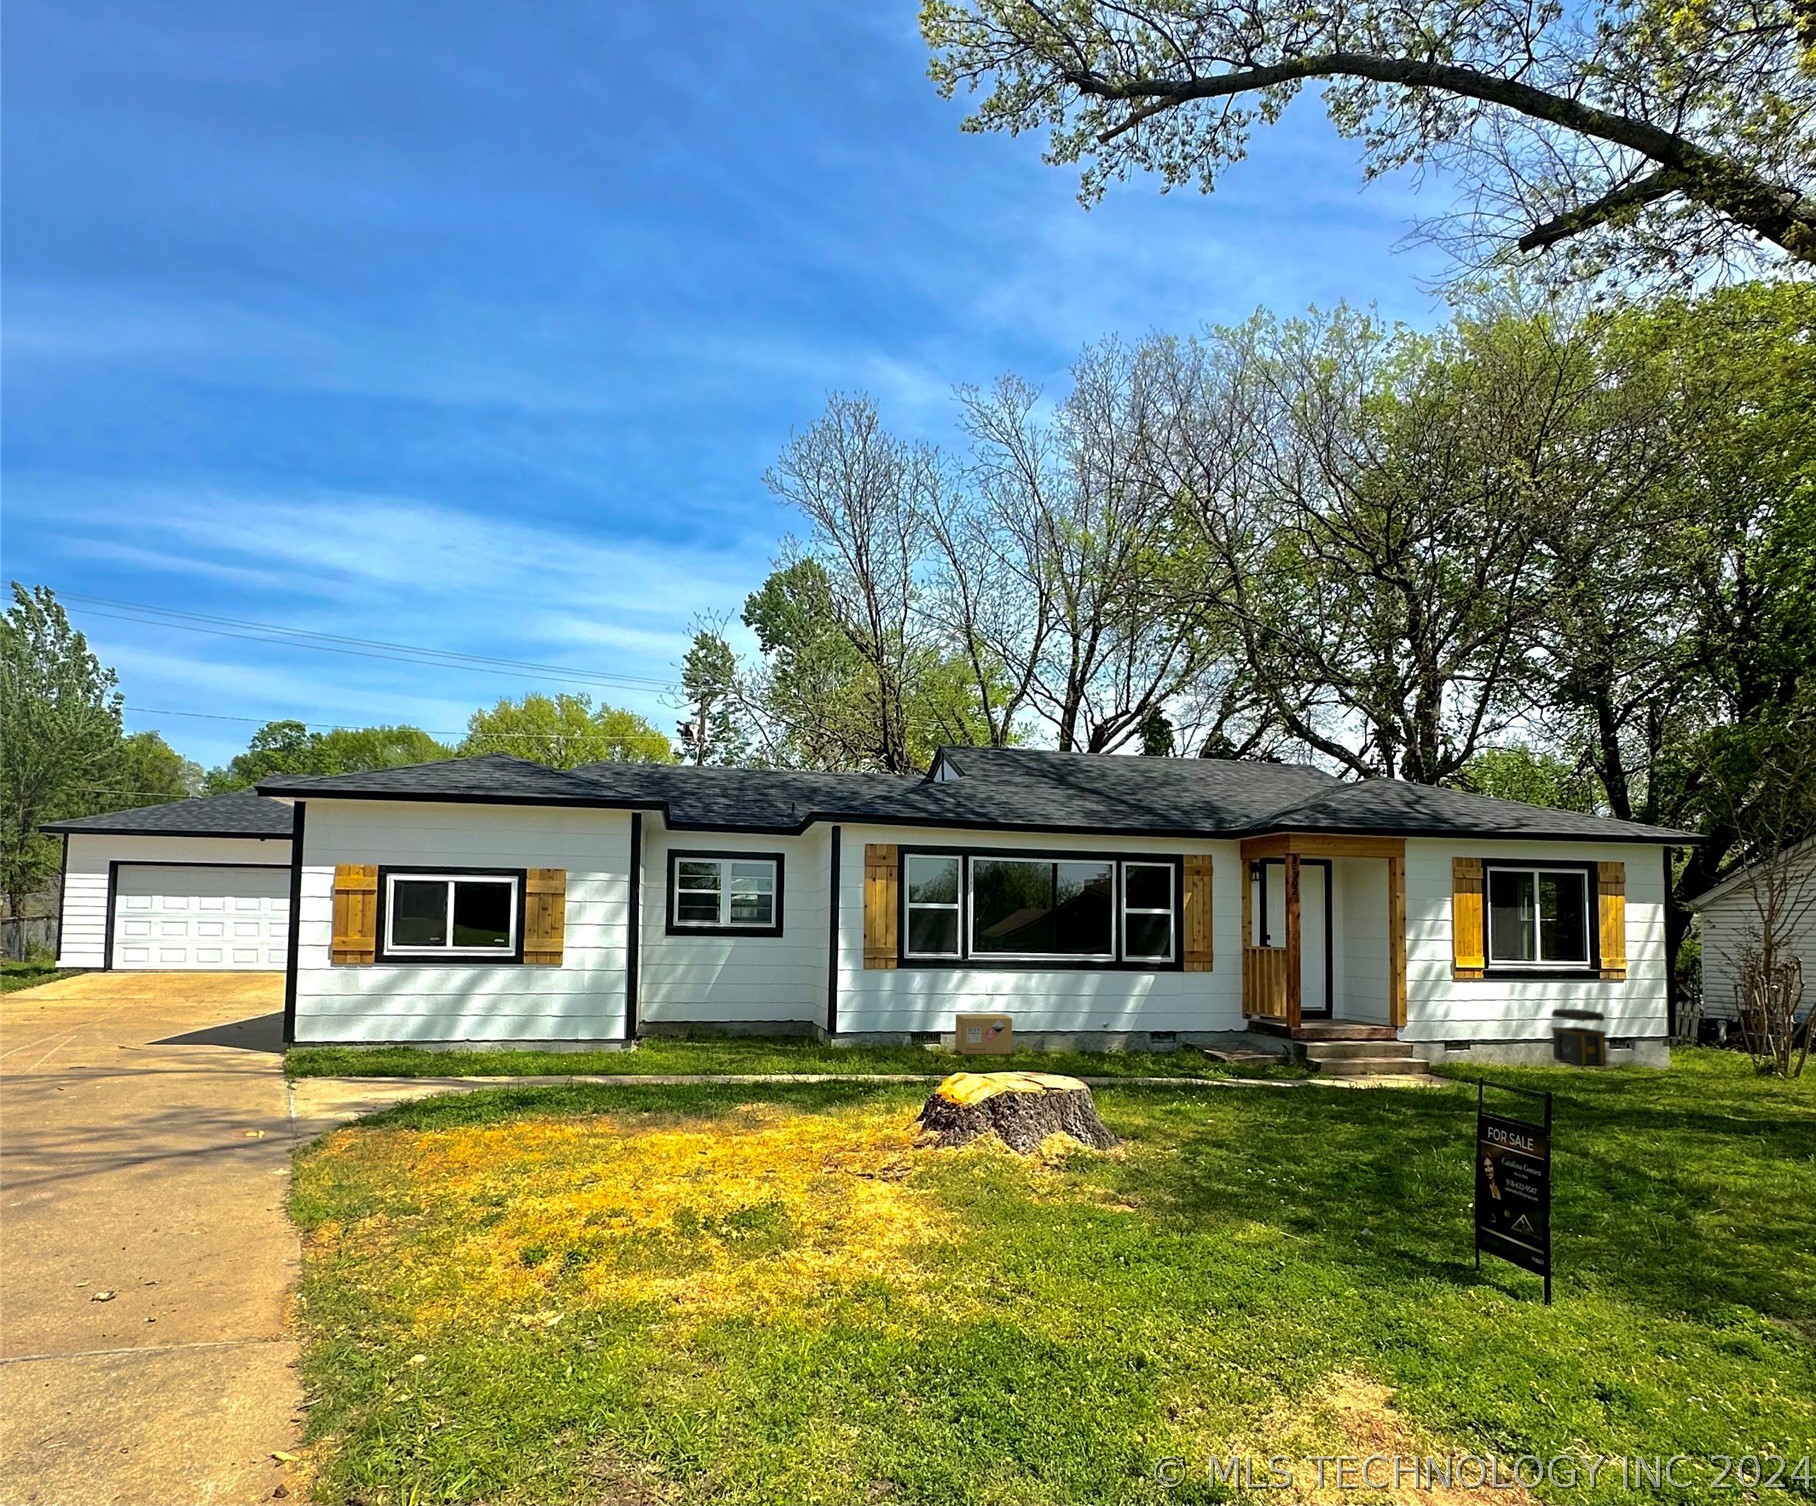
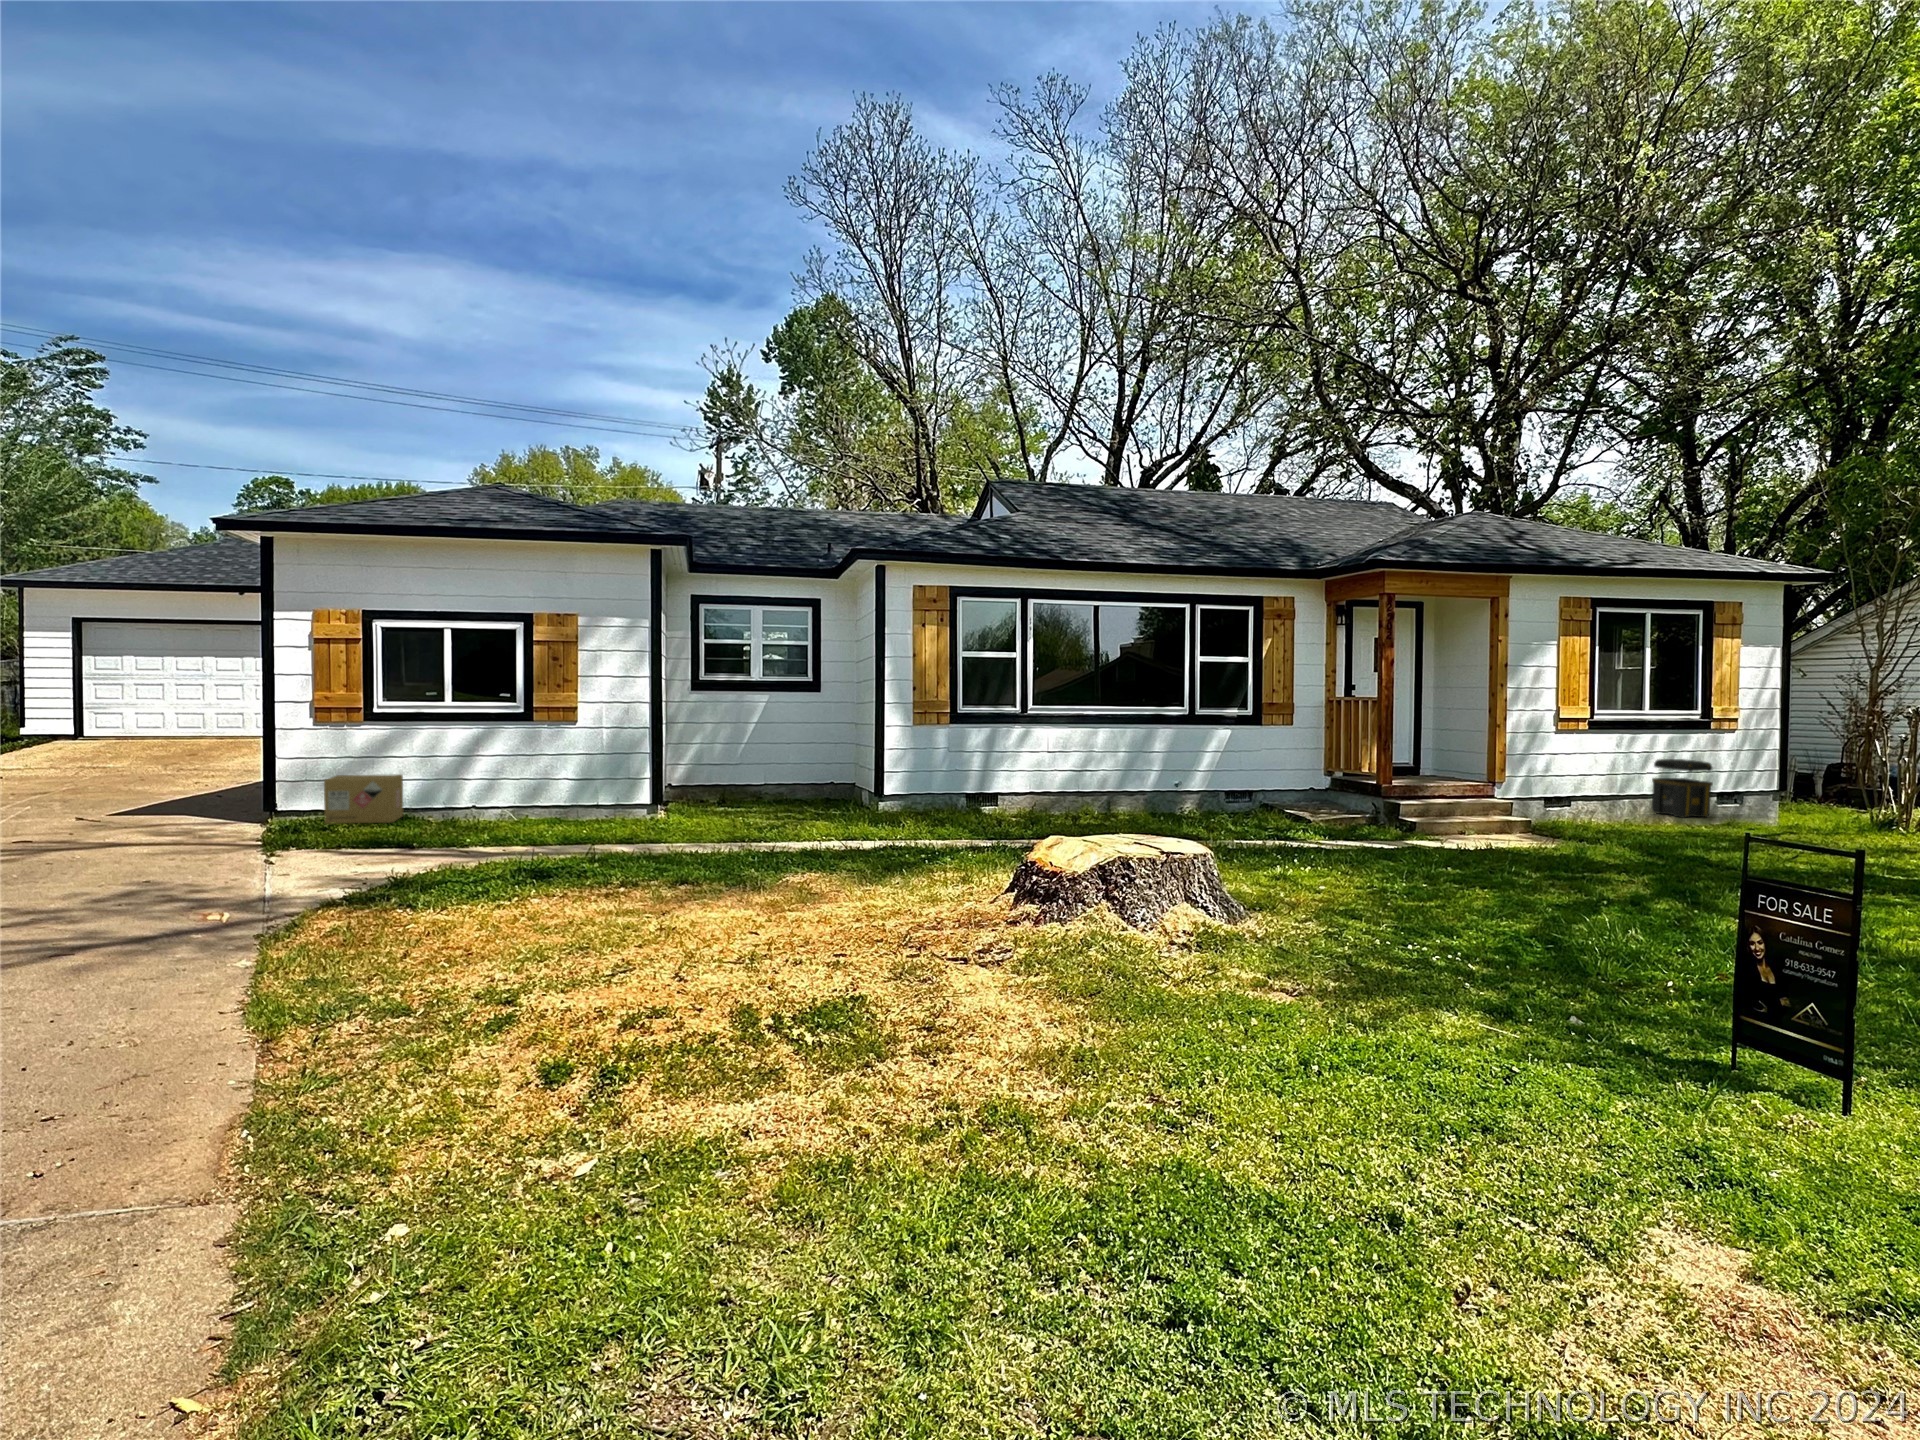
cardboard box: present [955,1014,1012,1054] -> present [324,774,403,824]

